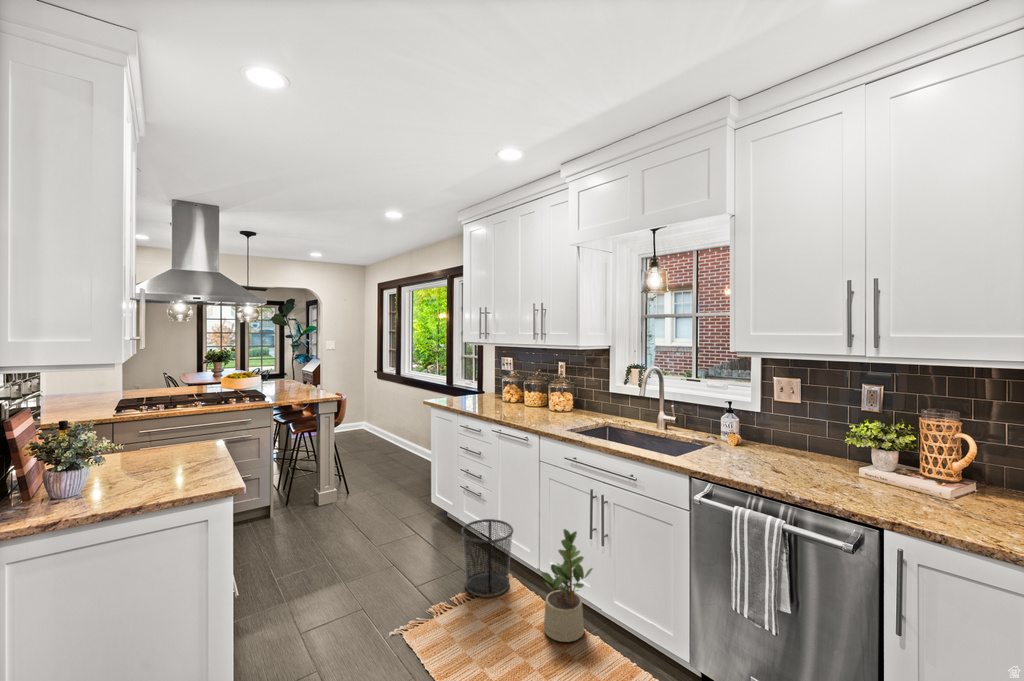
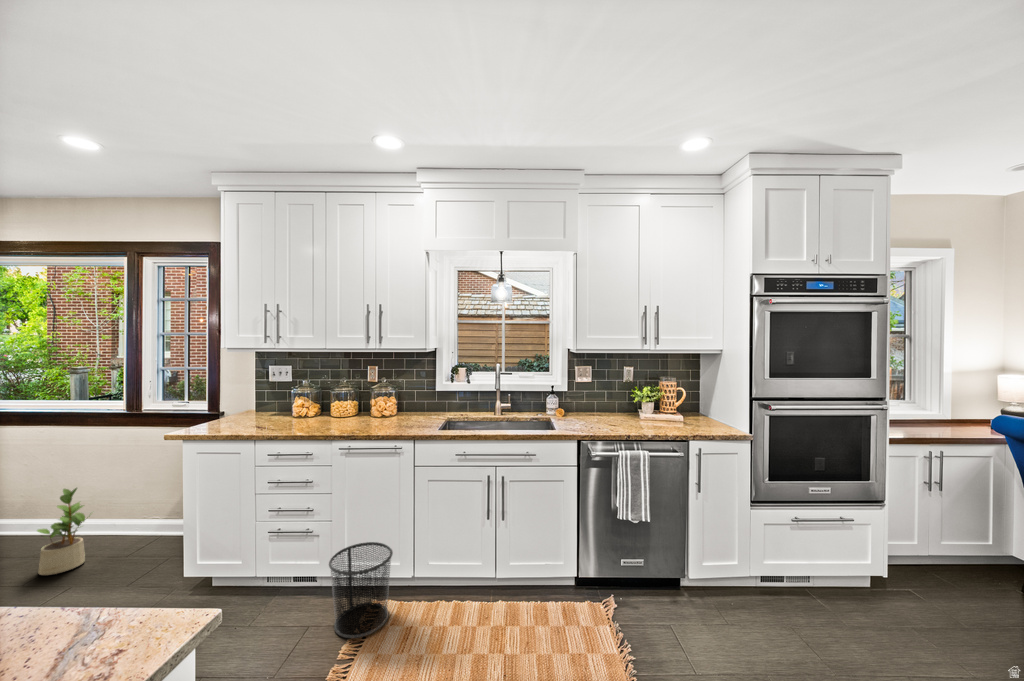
potted plant: present [542,529,592,642] -> present [37,488,86,575]

